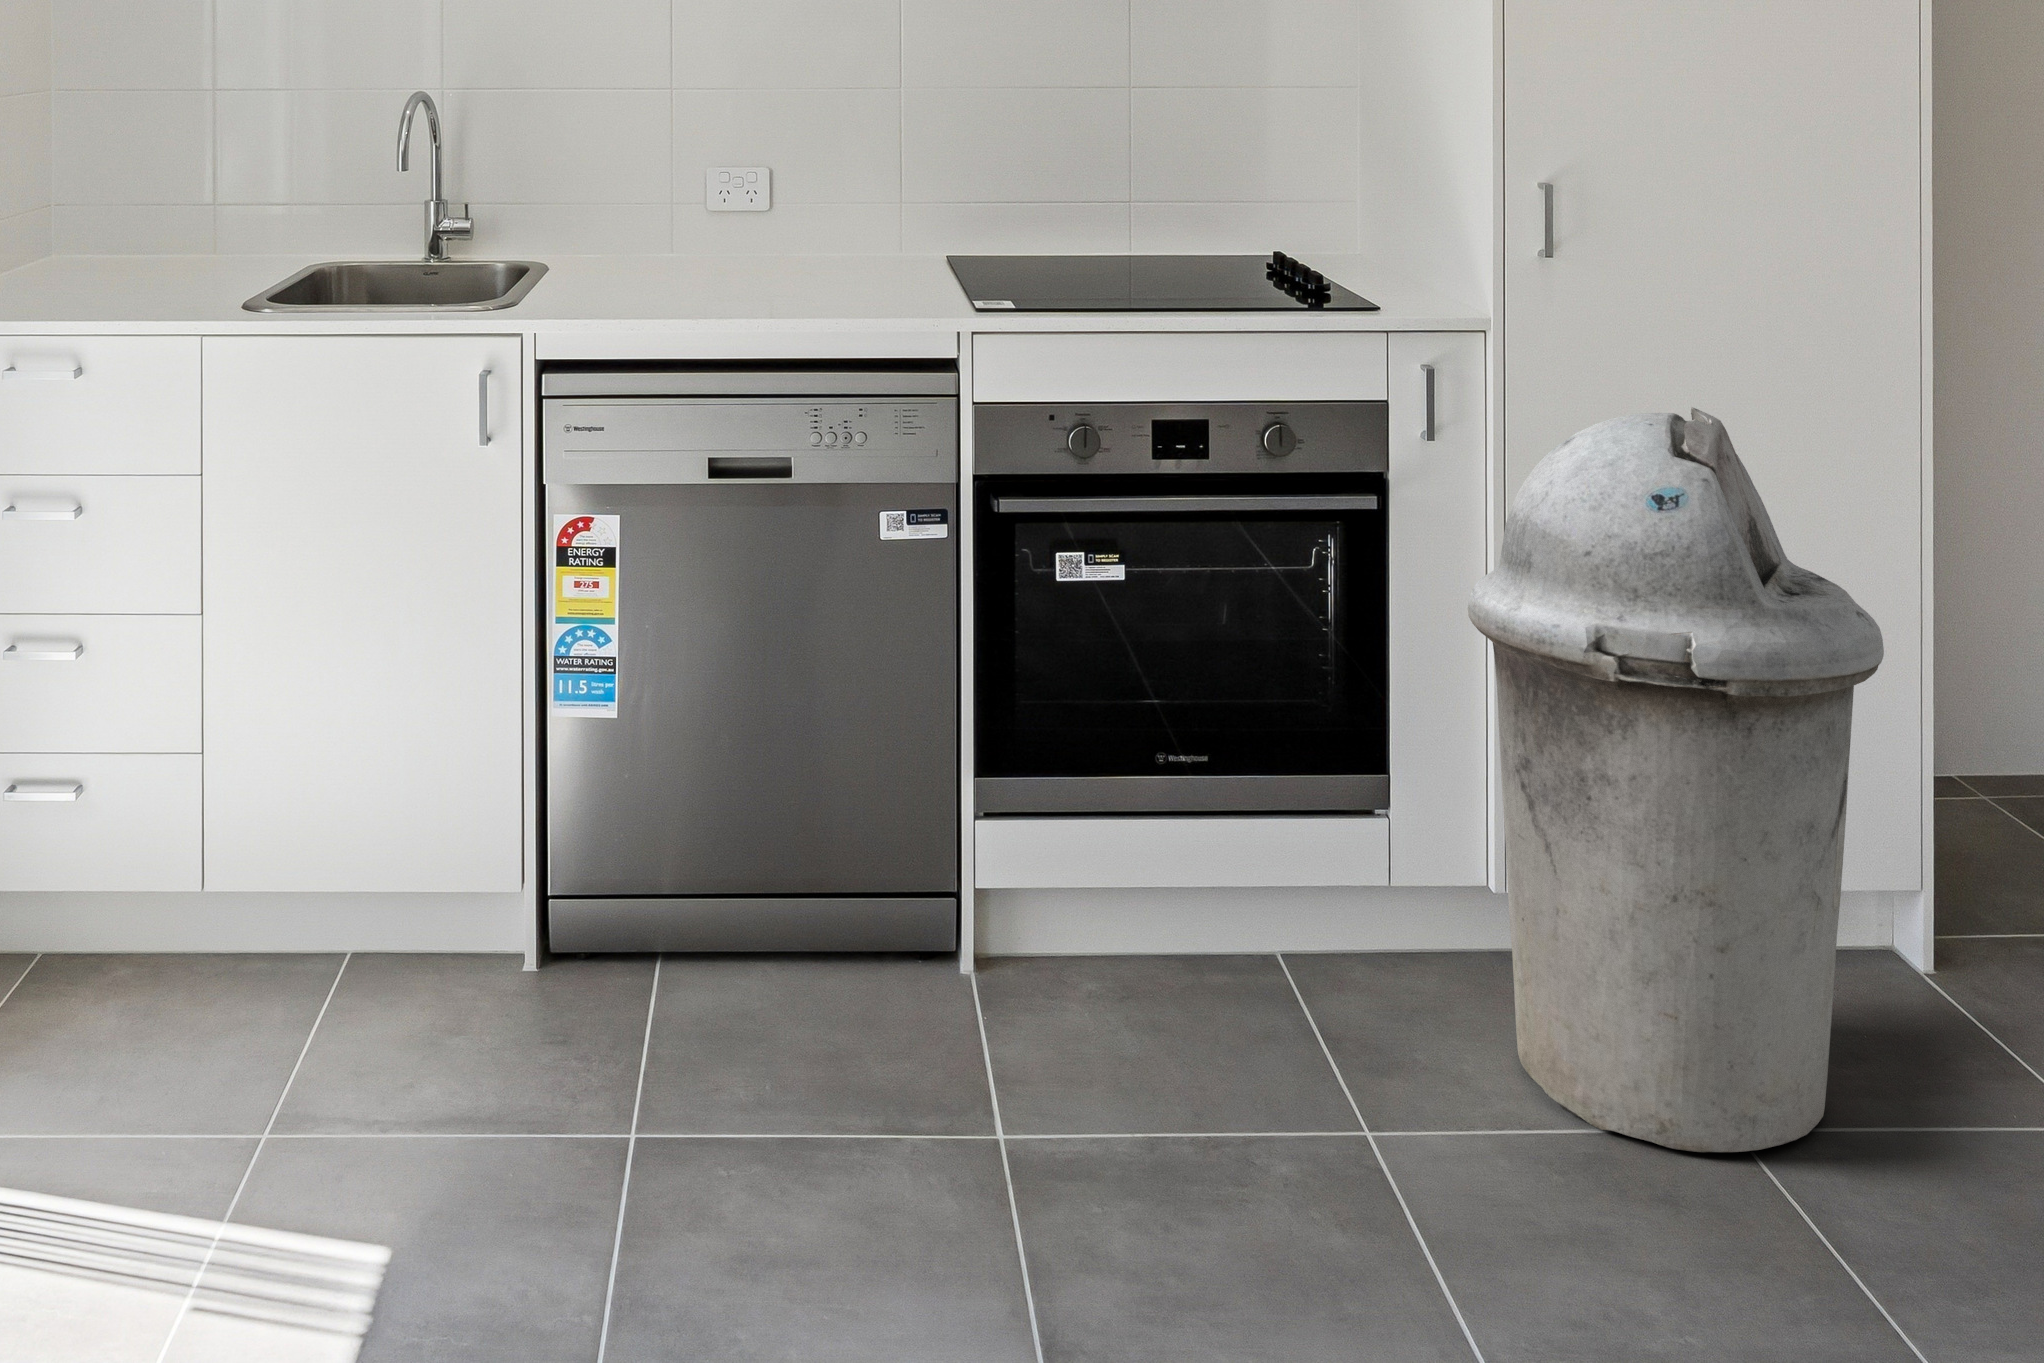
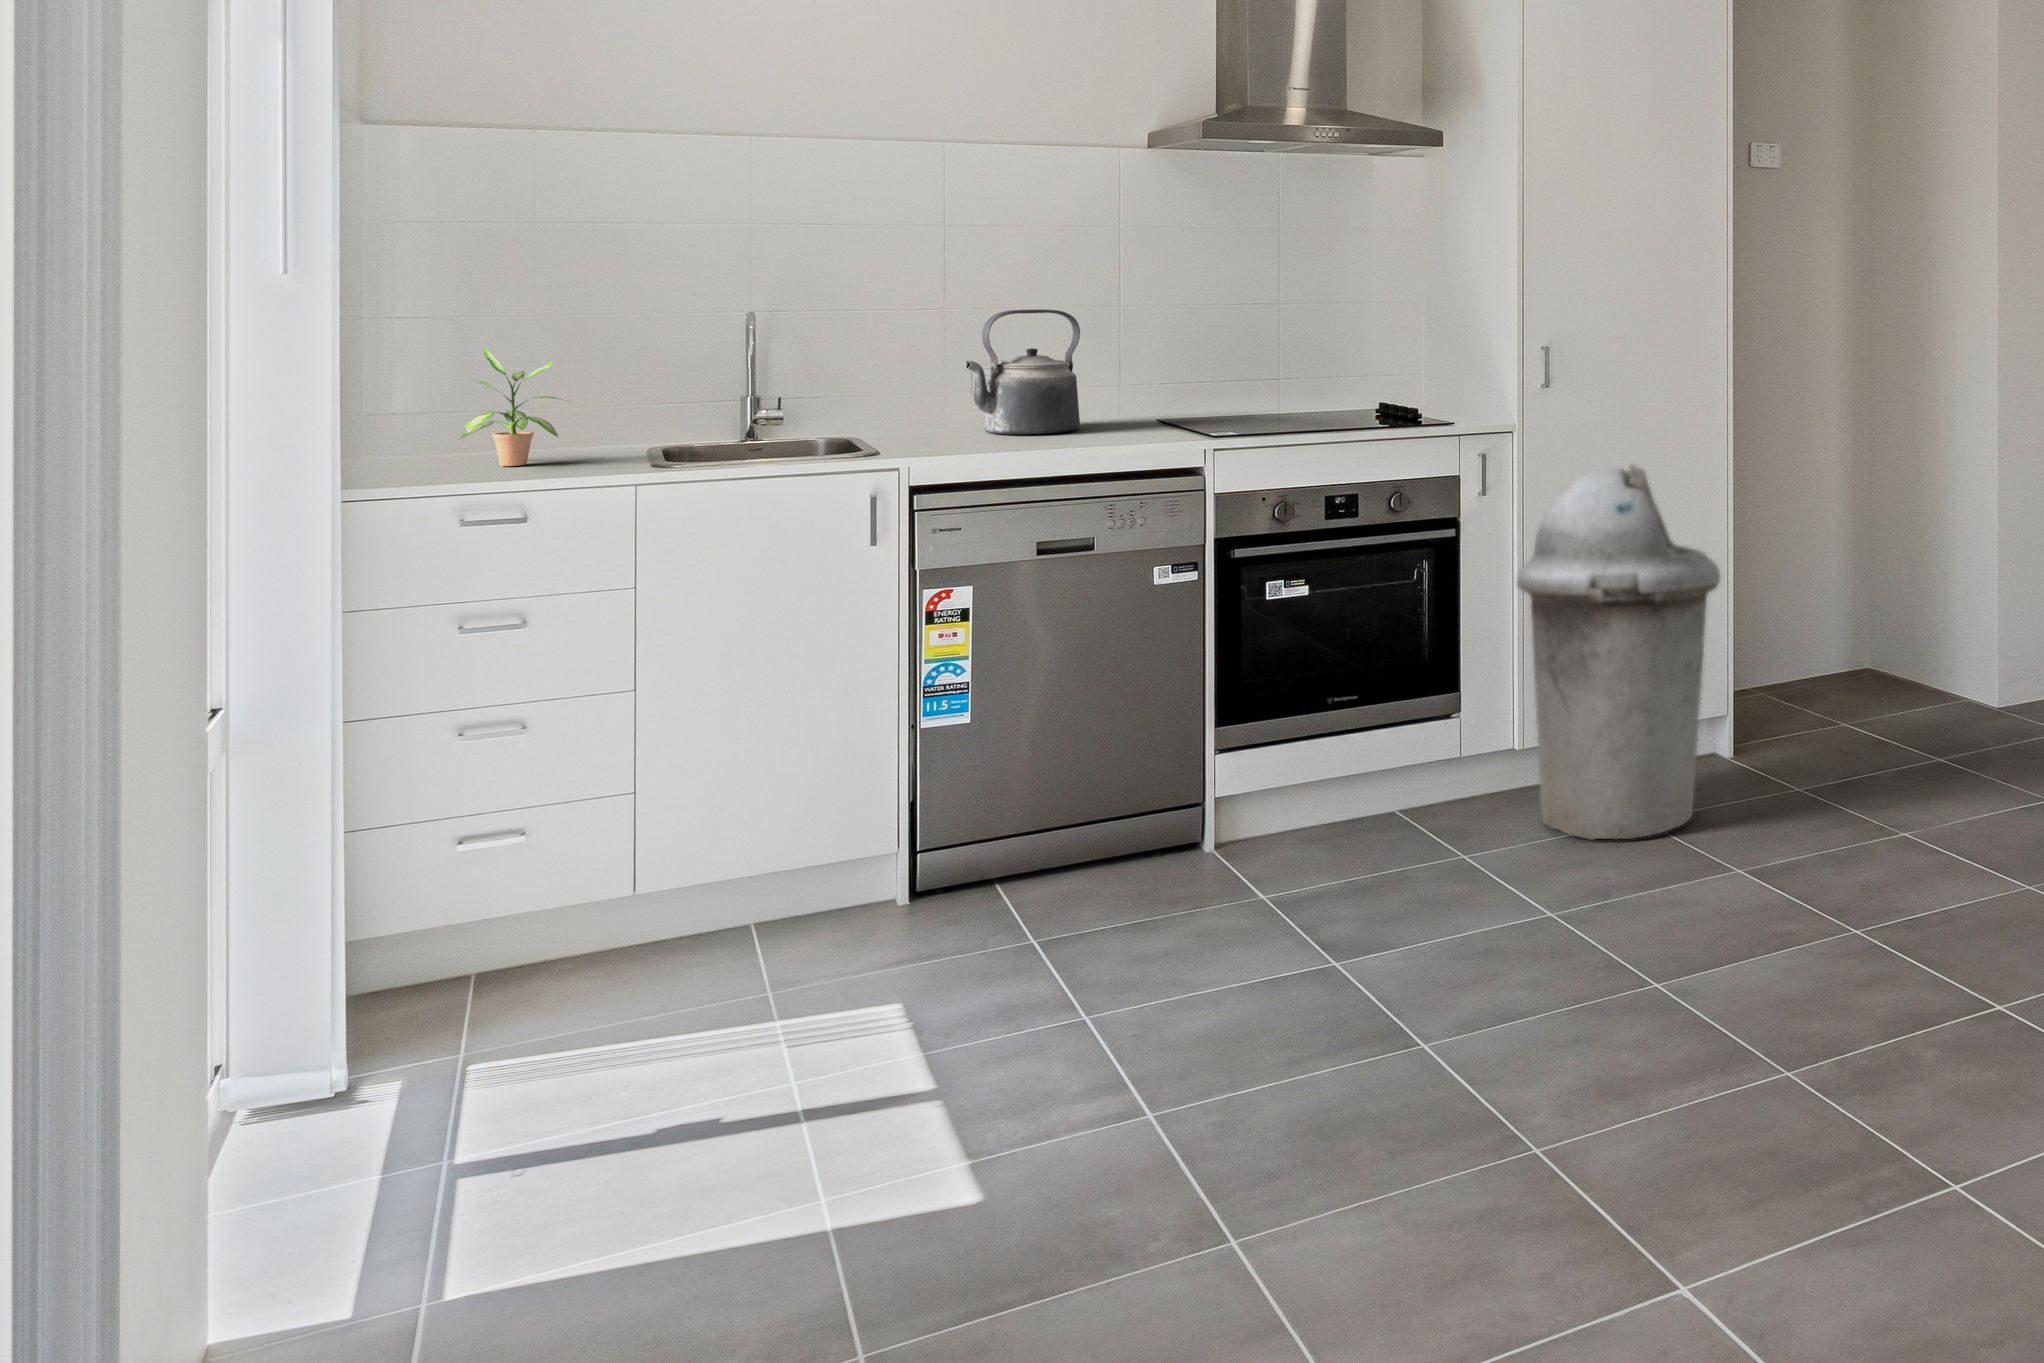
kettle: none [665,102,828,285] -> present [966,309,1080,434]
potted plant: none [43,147,177,302] -> present [461,347,562,466]

